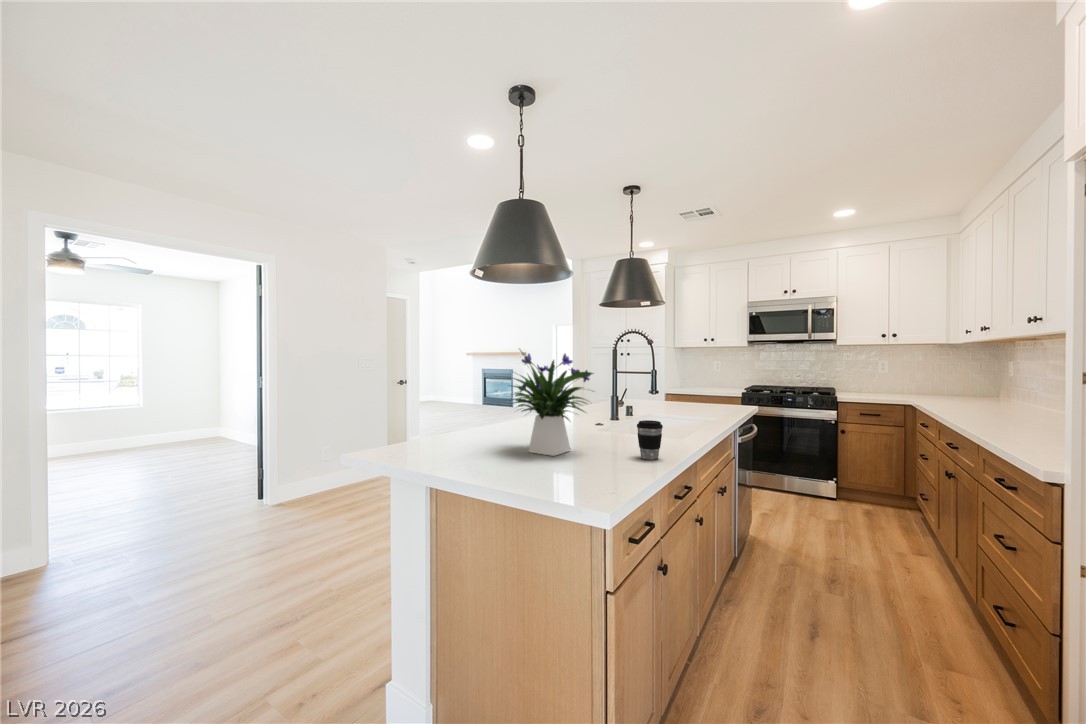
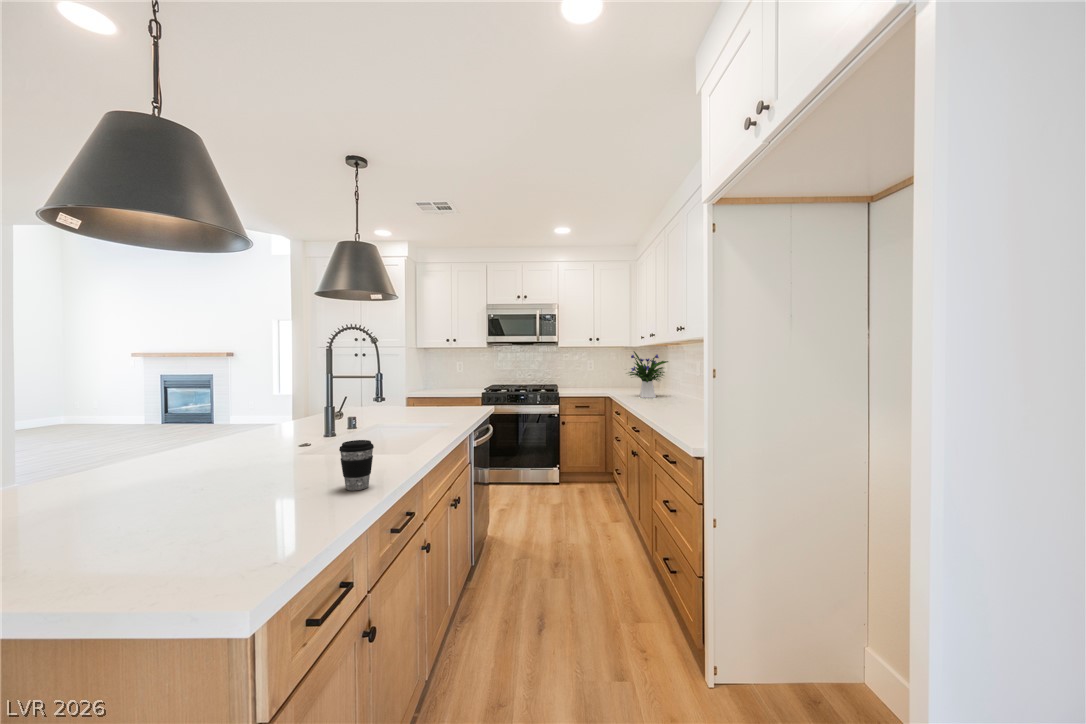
flower arrangement: present [511,351,593,456] -> present [629,351,668,398]

